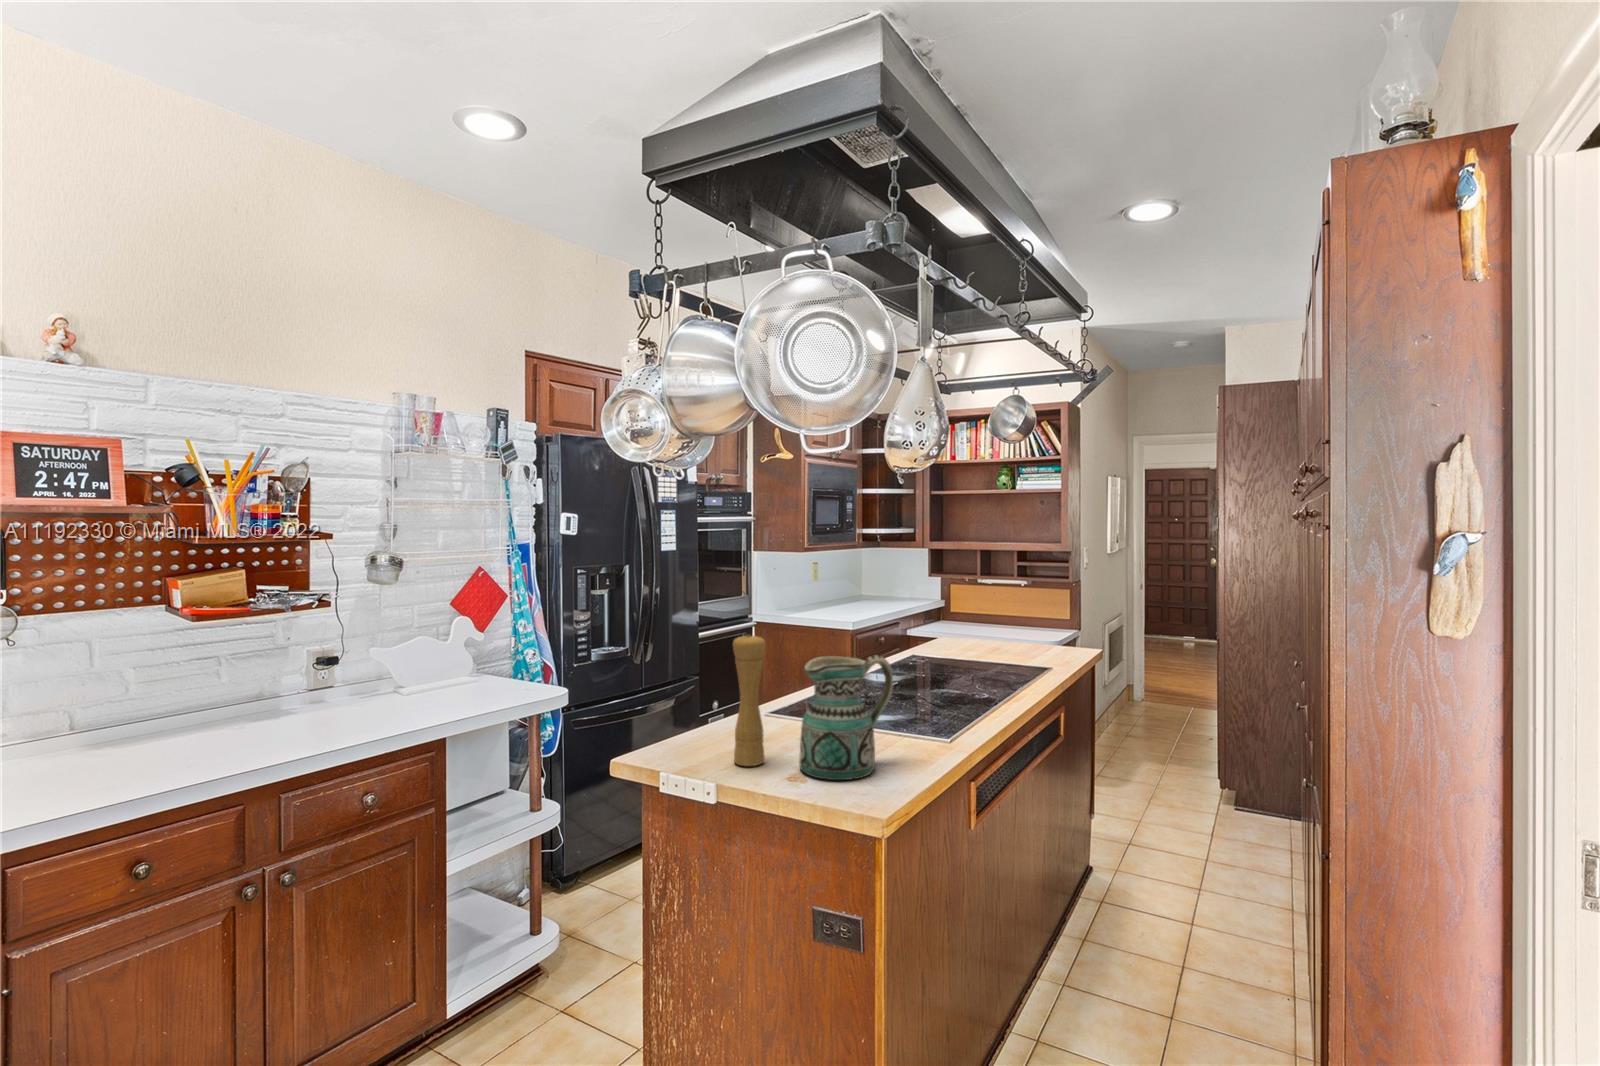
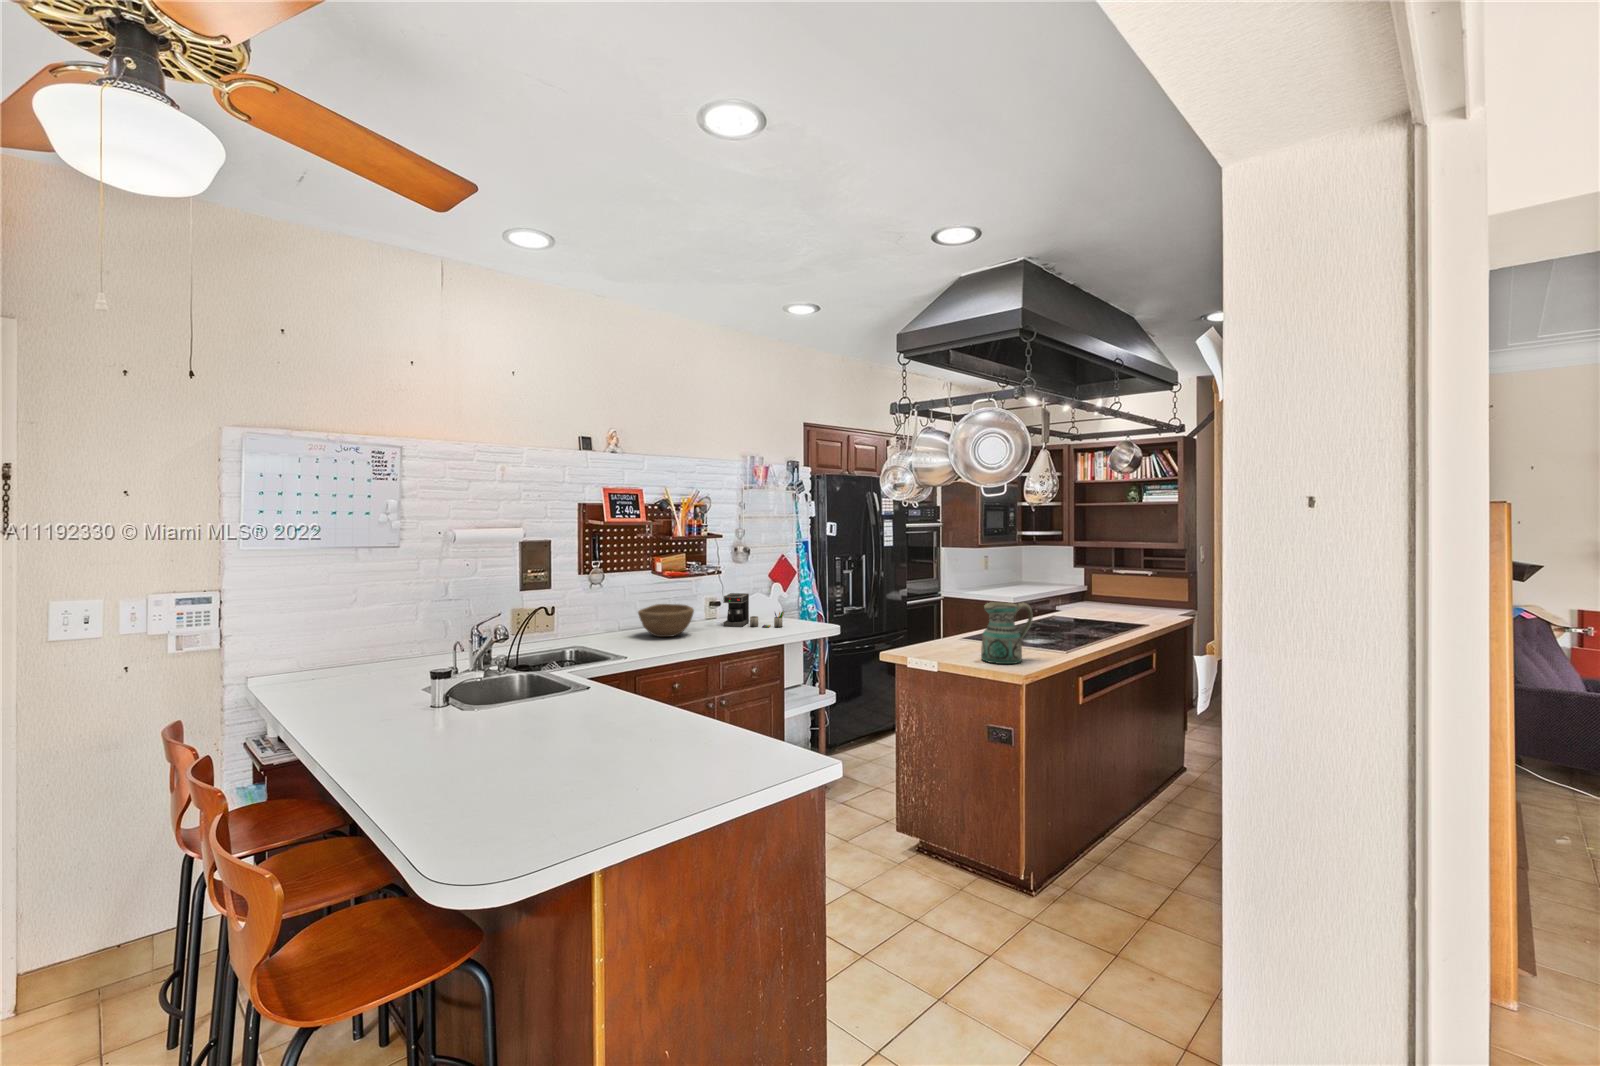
pepper mill: present [733,634,766,766] -> none [945,590,963,658]
coffee maker: none [335,639,458,704] -> present [723,593,784,627]
bowl: none [101,670,246,743] -> present [638,604,694,637]

